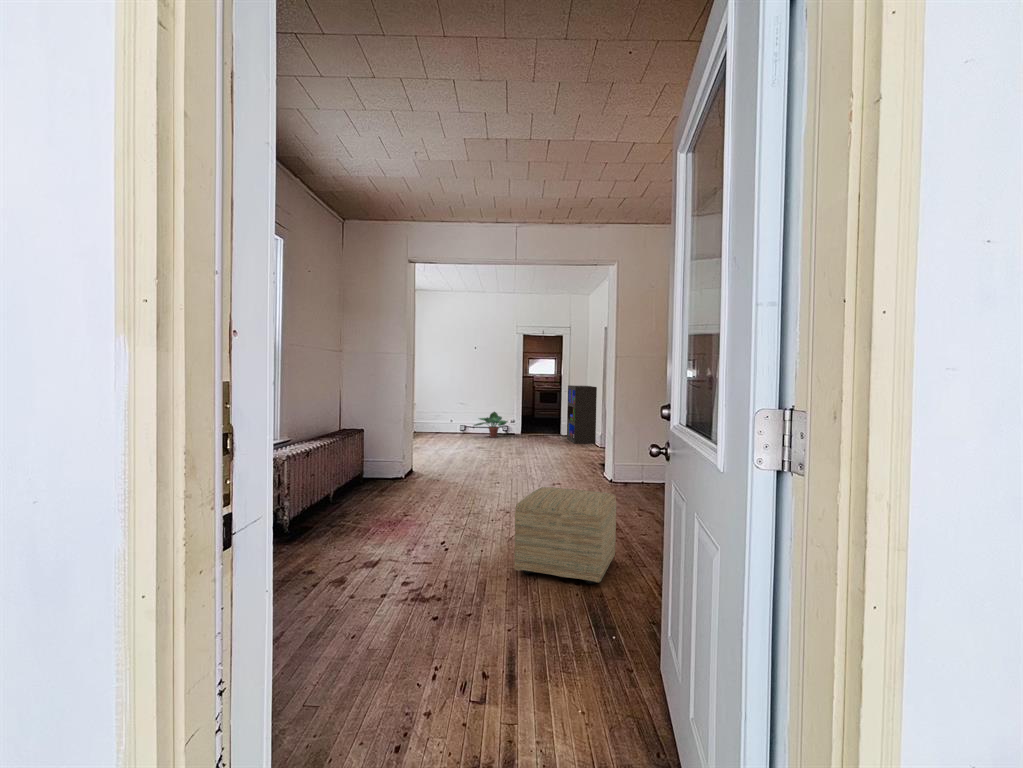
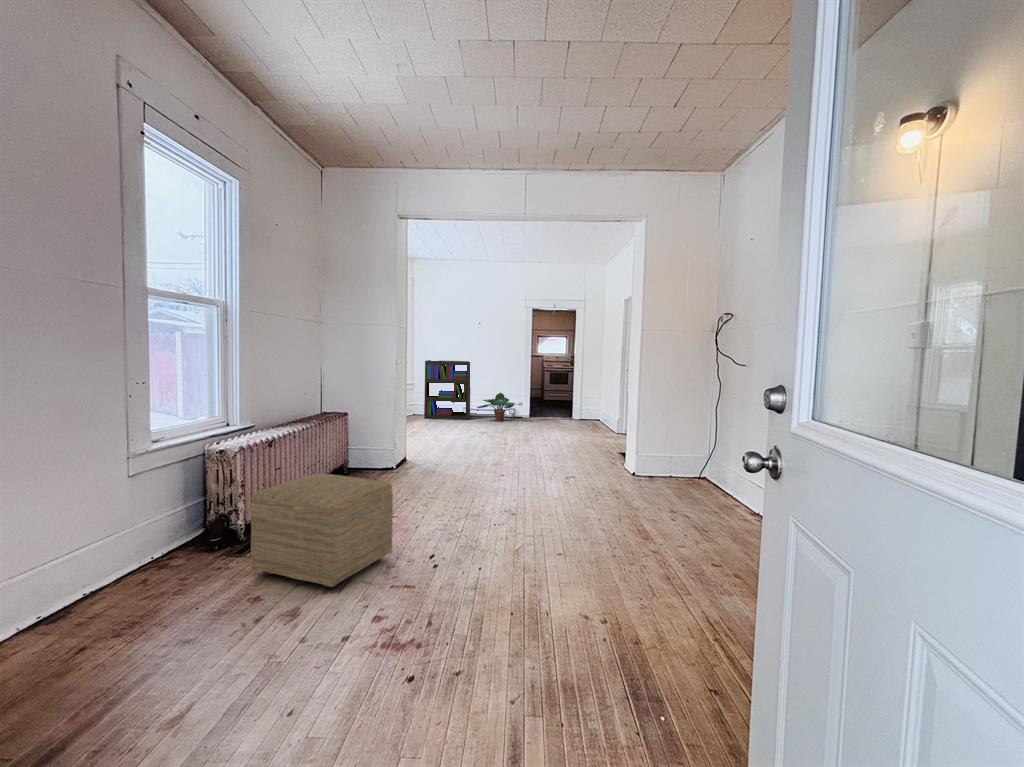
bookshelf: present [567,385,597,444] -> present [424,360,470,420]
ottoman: present [514,487,616,584] -> present [250,473,393,588]

